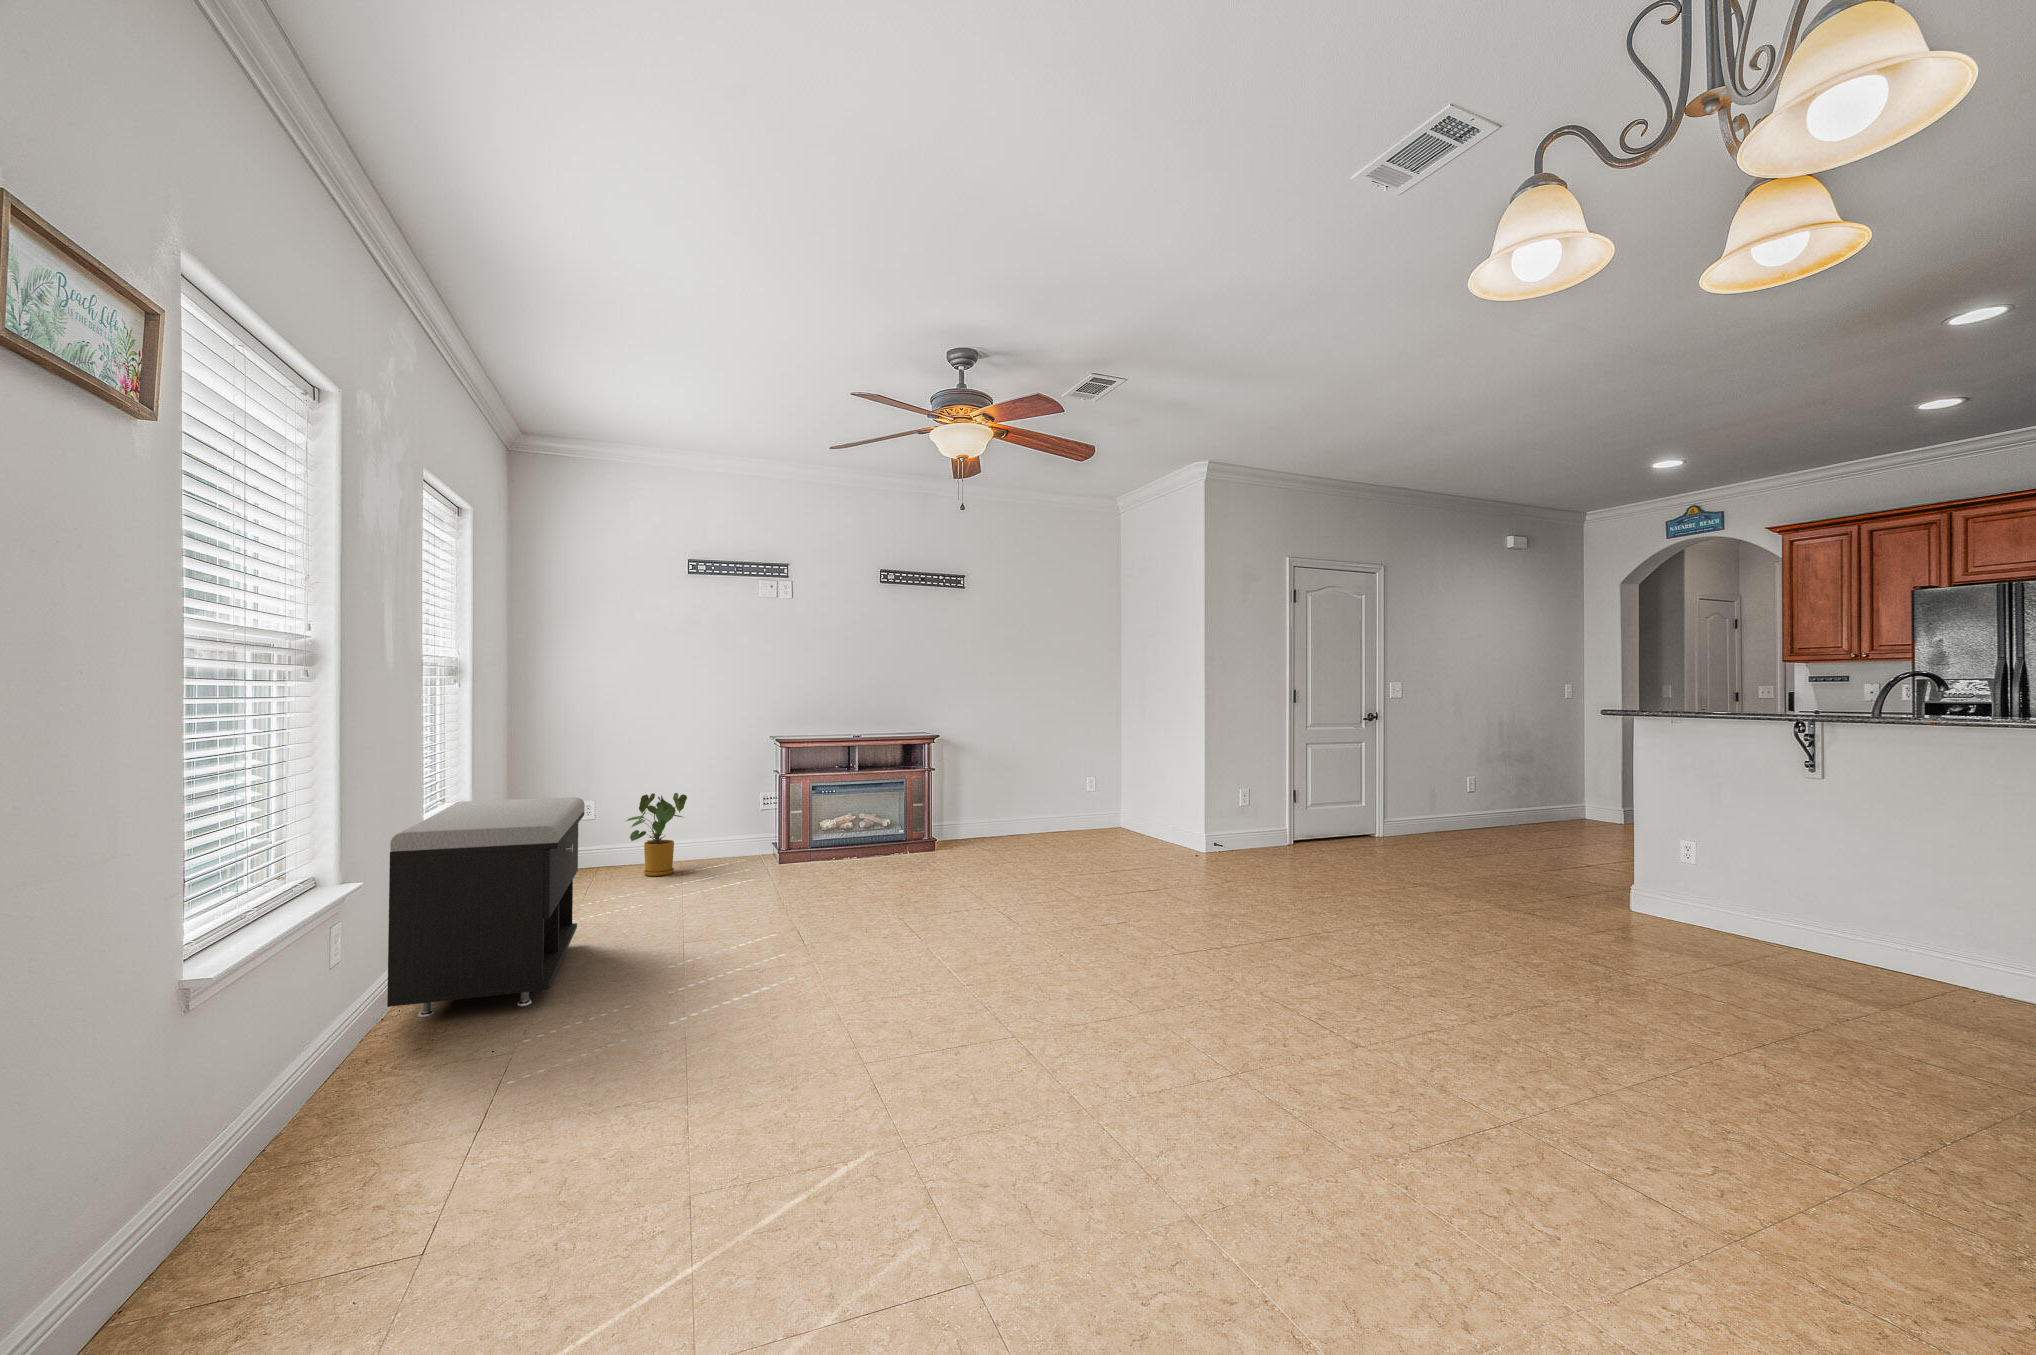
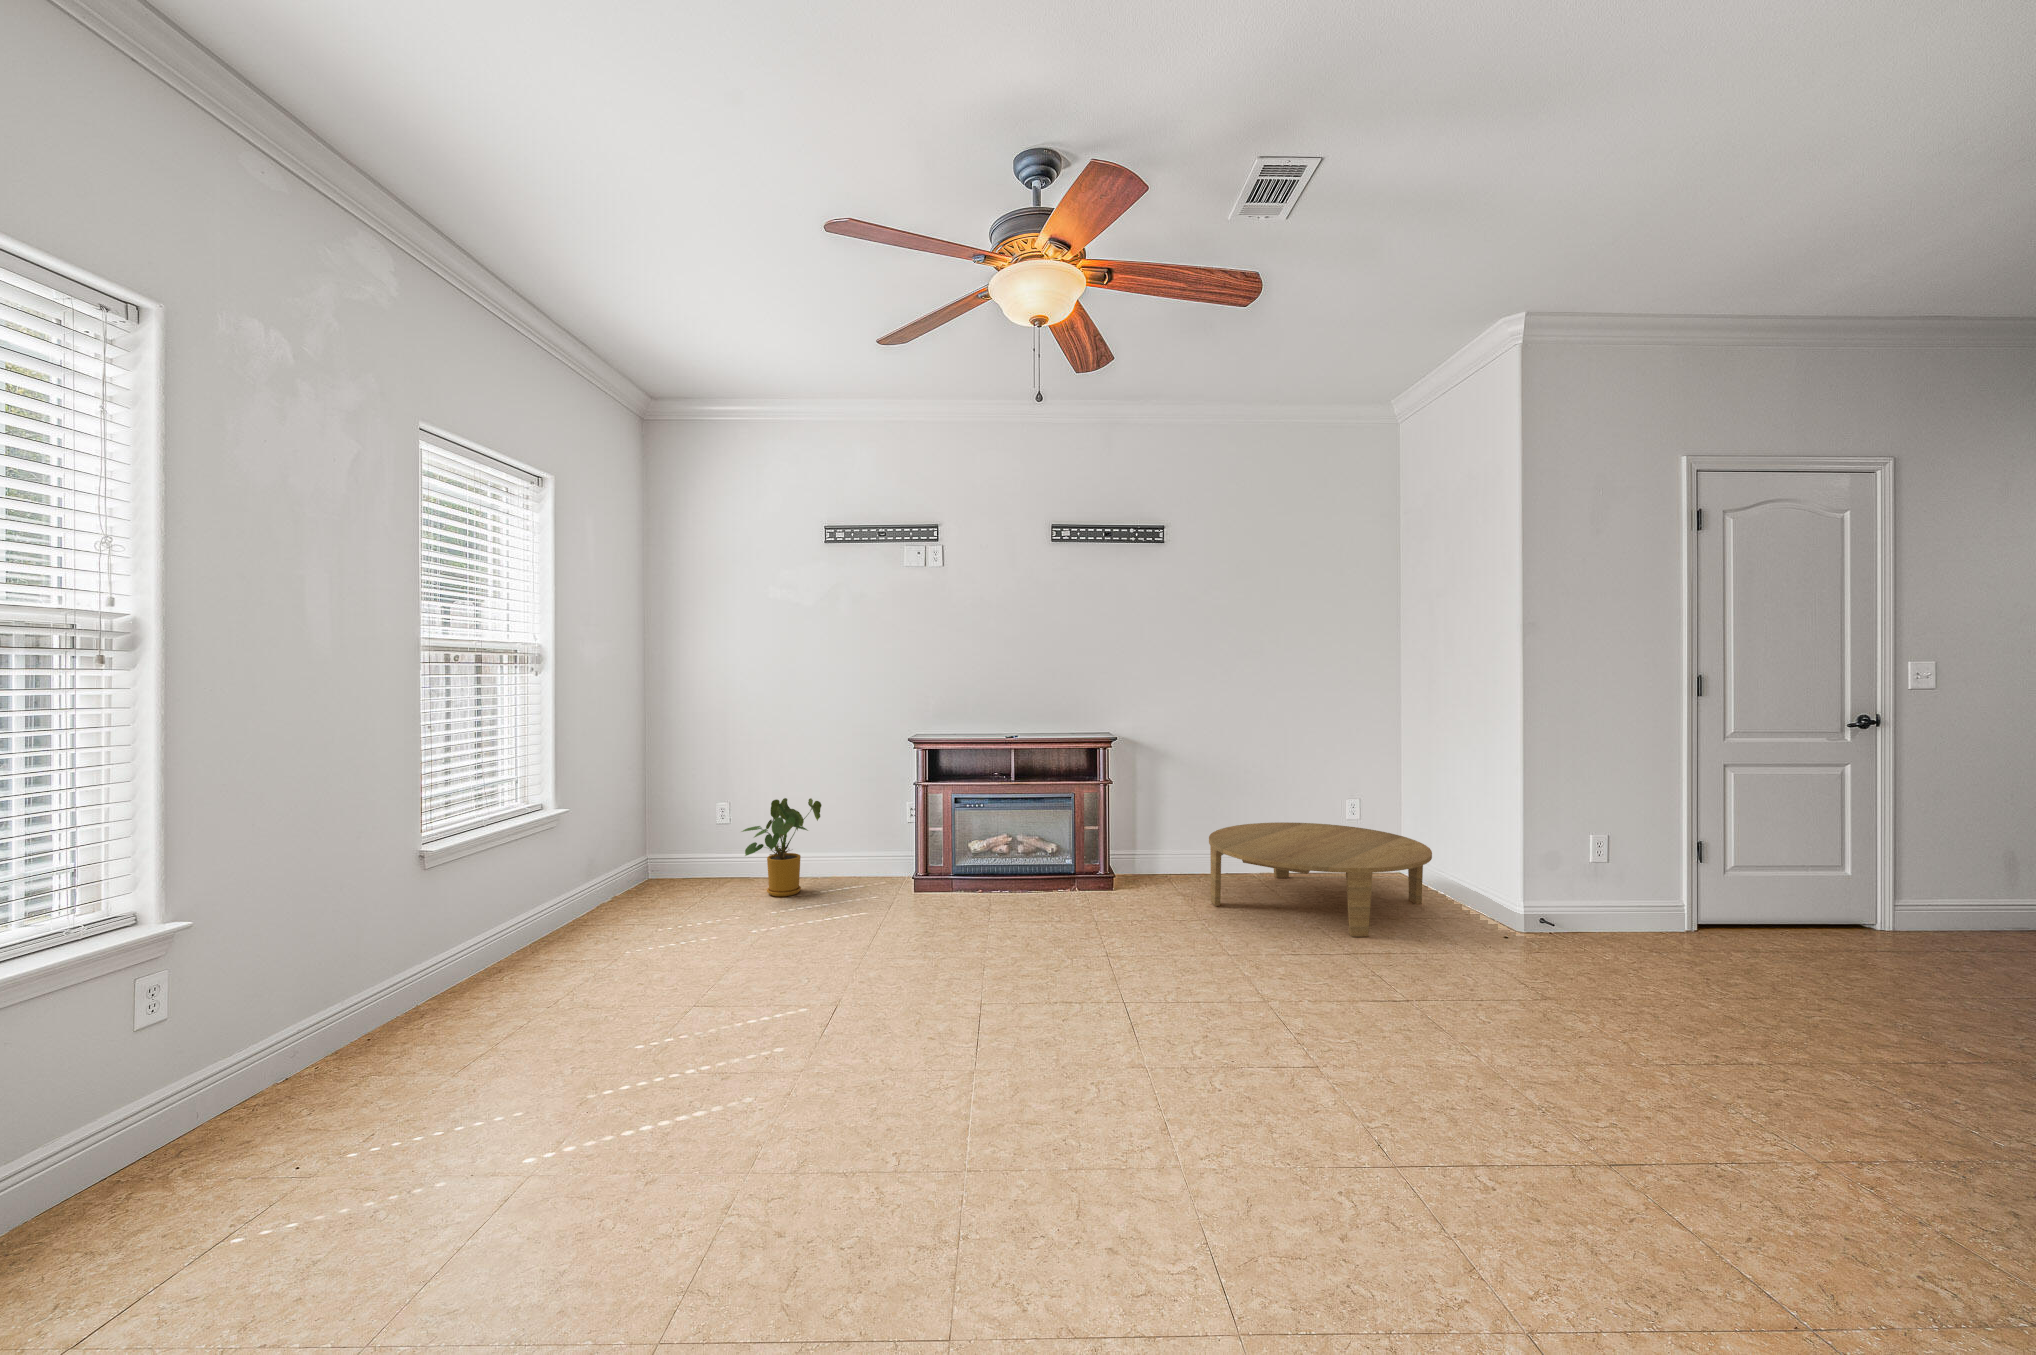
coffee table: none [1002,796,1150,863] -> present [1209,822,1432,937]
storage bench: present [387,797,585,1018] -> none [256,819,599,1107]

